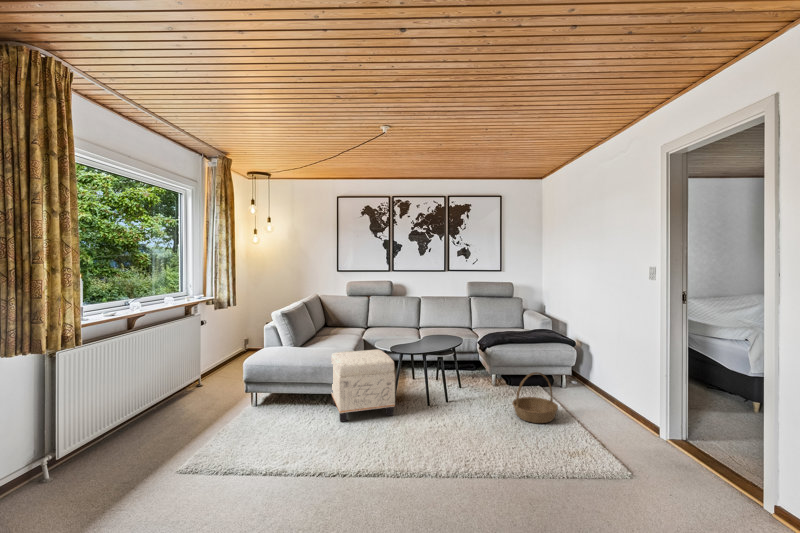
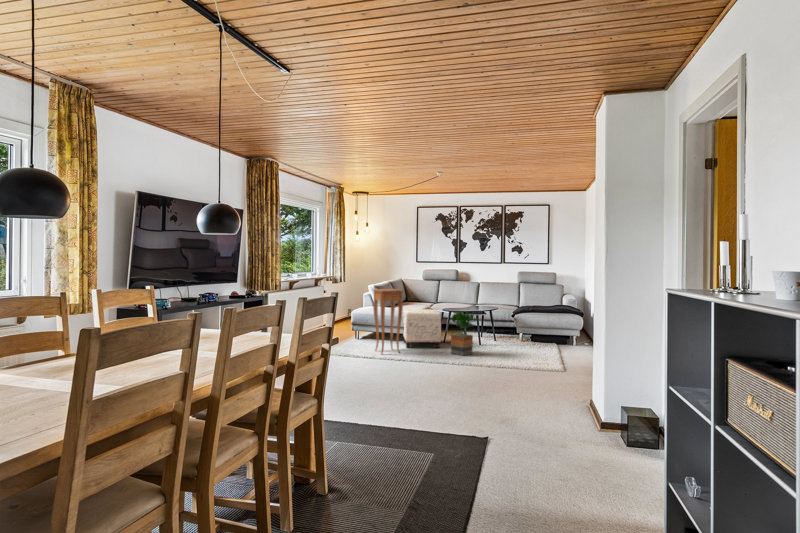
side table: none [280,327,338,451] -> present [373,289,404,354]
potted tree: none [416,360,460,437] -> present [451,312,476,356]
basket: present [513,372,558,423] -> none [516,325,545,356]

